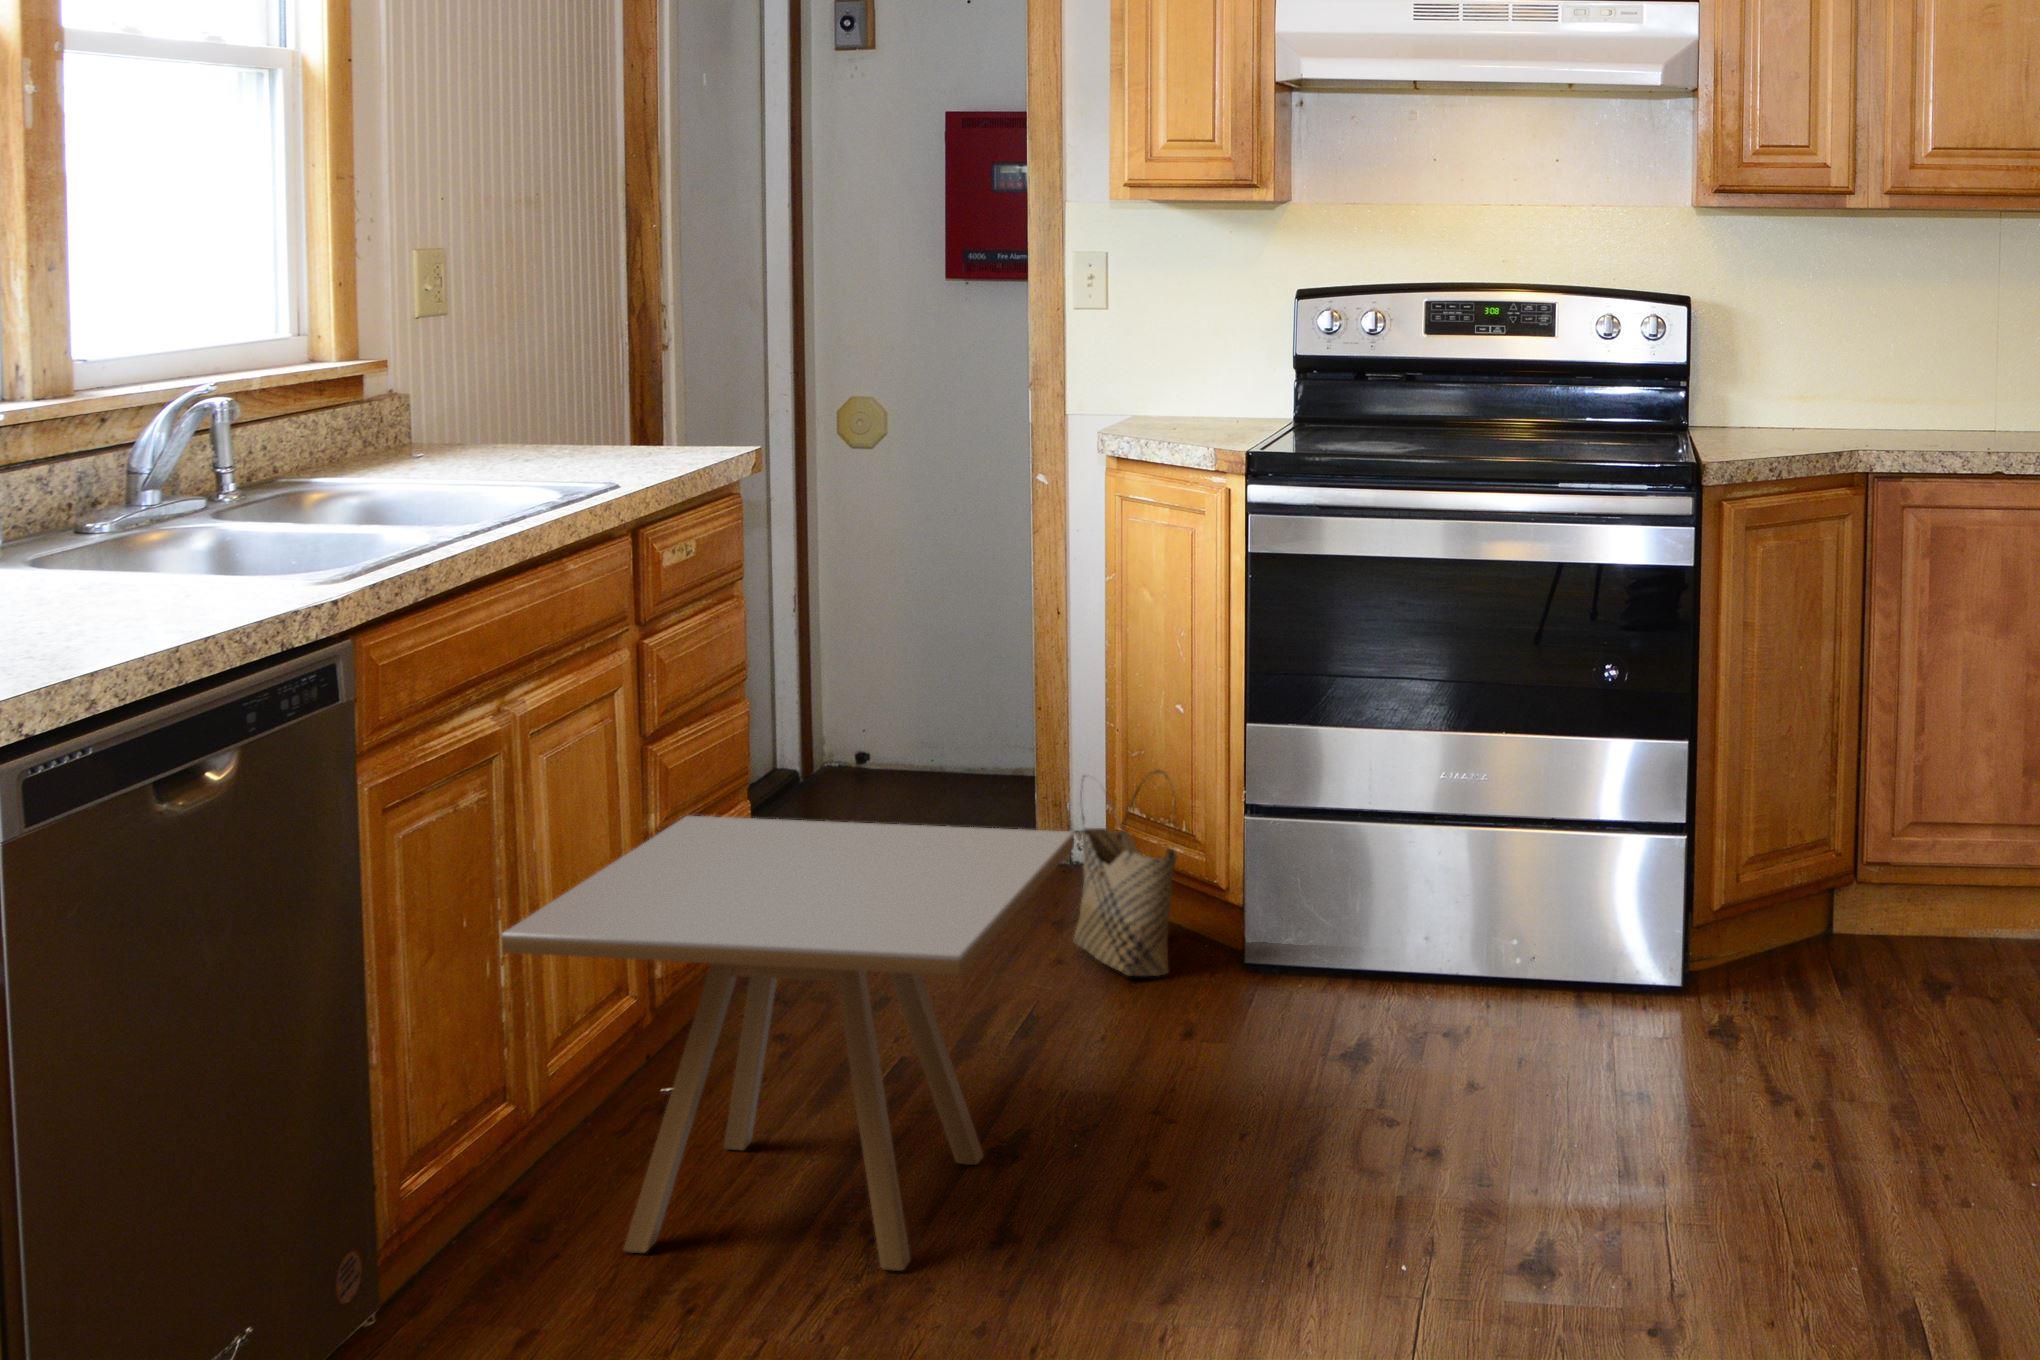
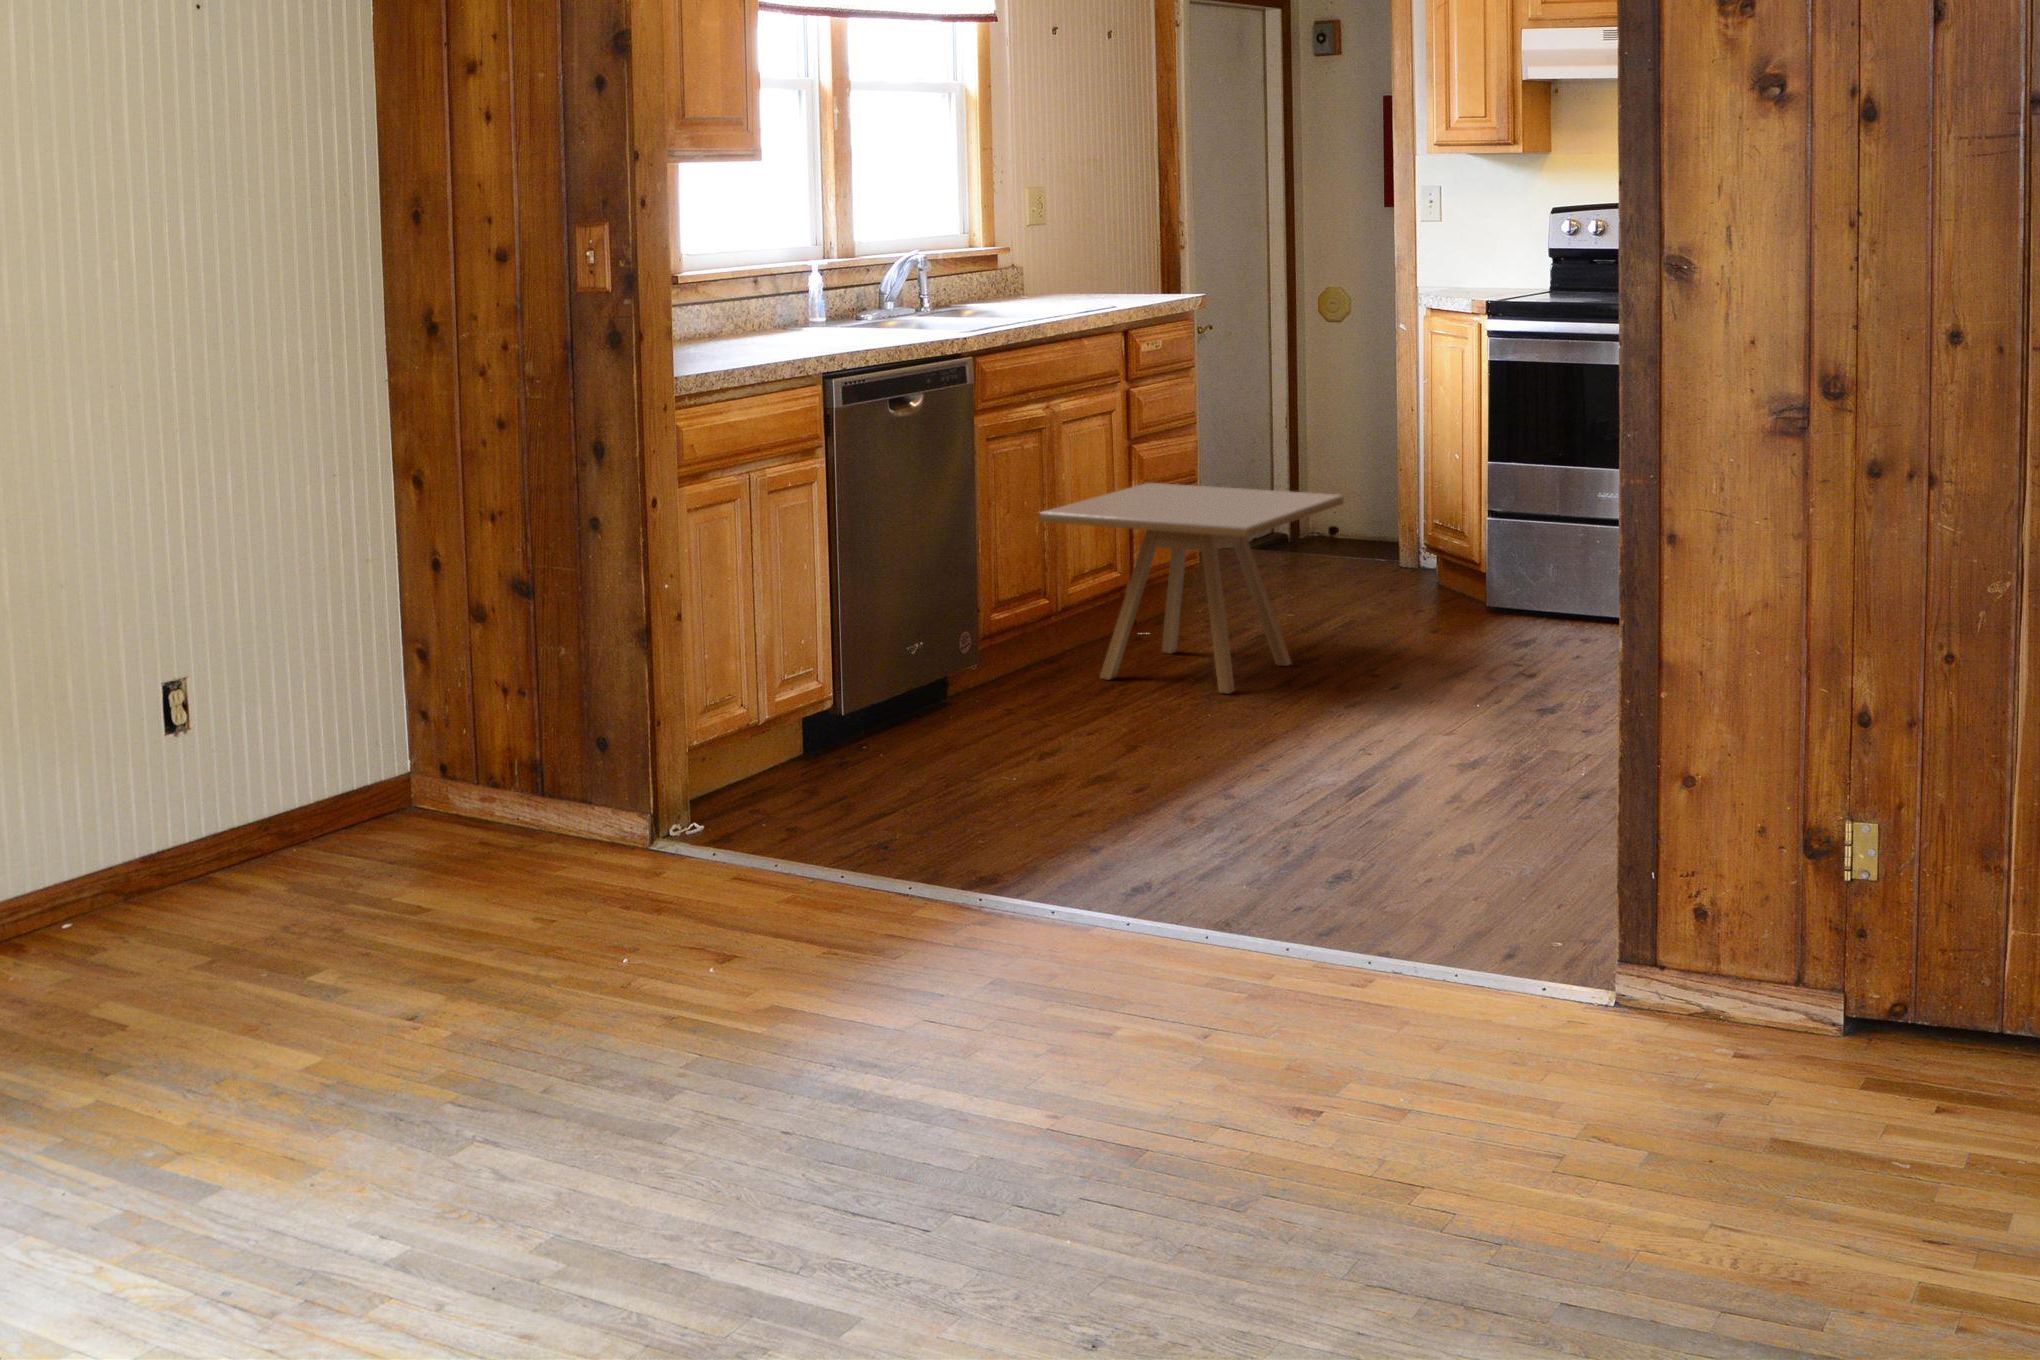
woven basket: present [1073,770,1178,976] -> none [1392,491,1448,610]

